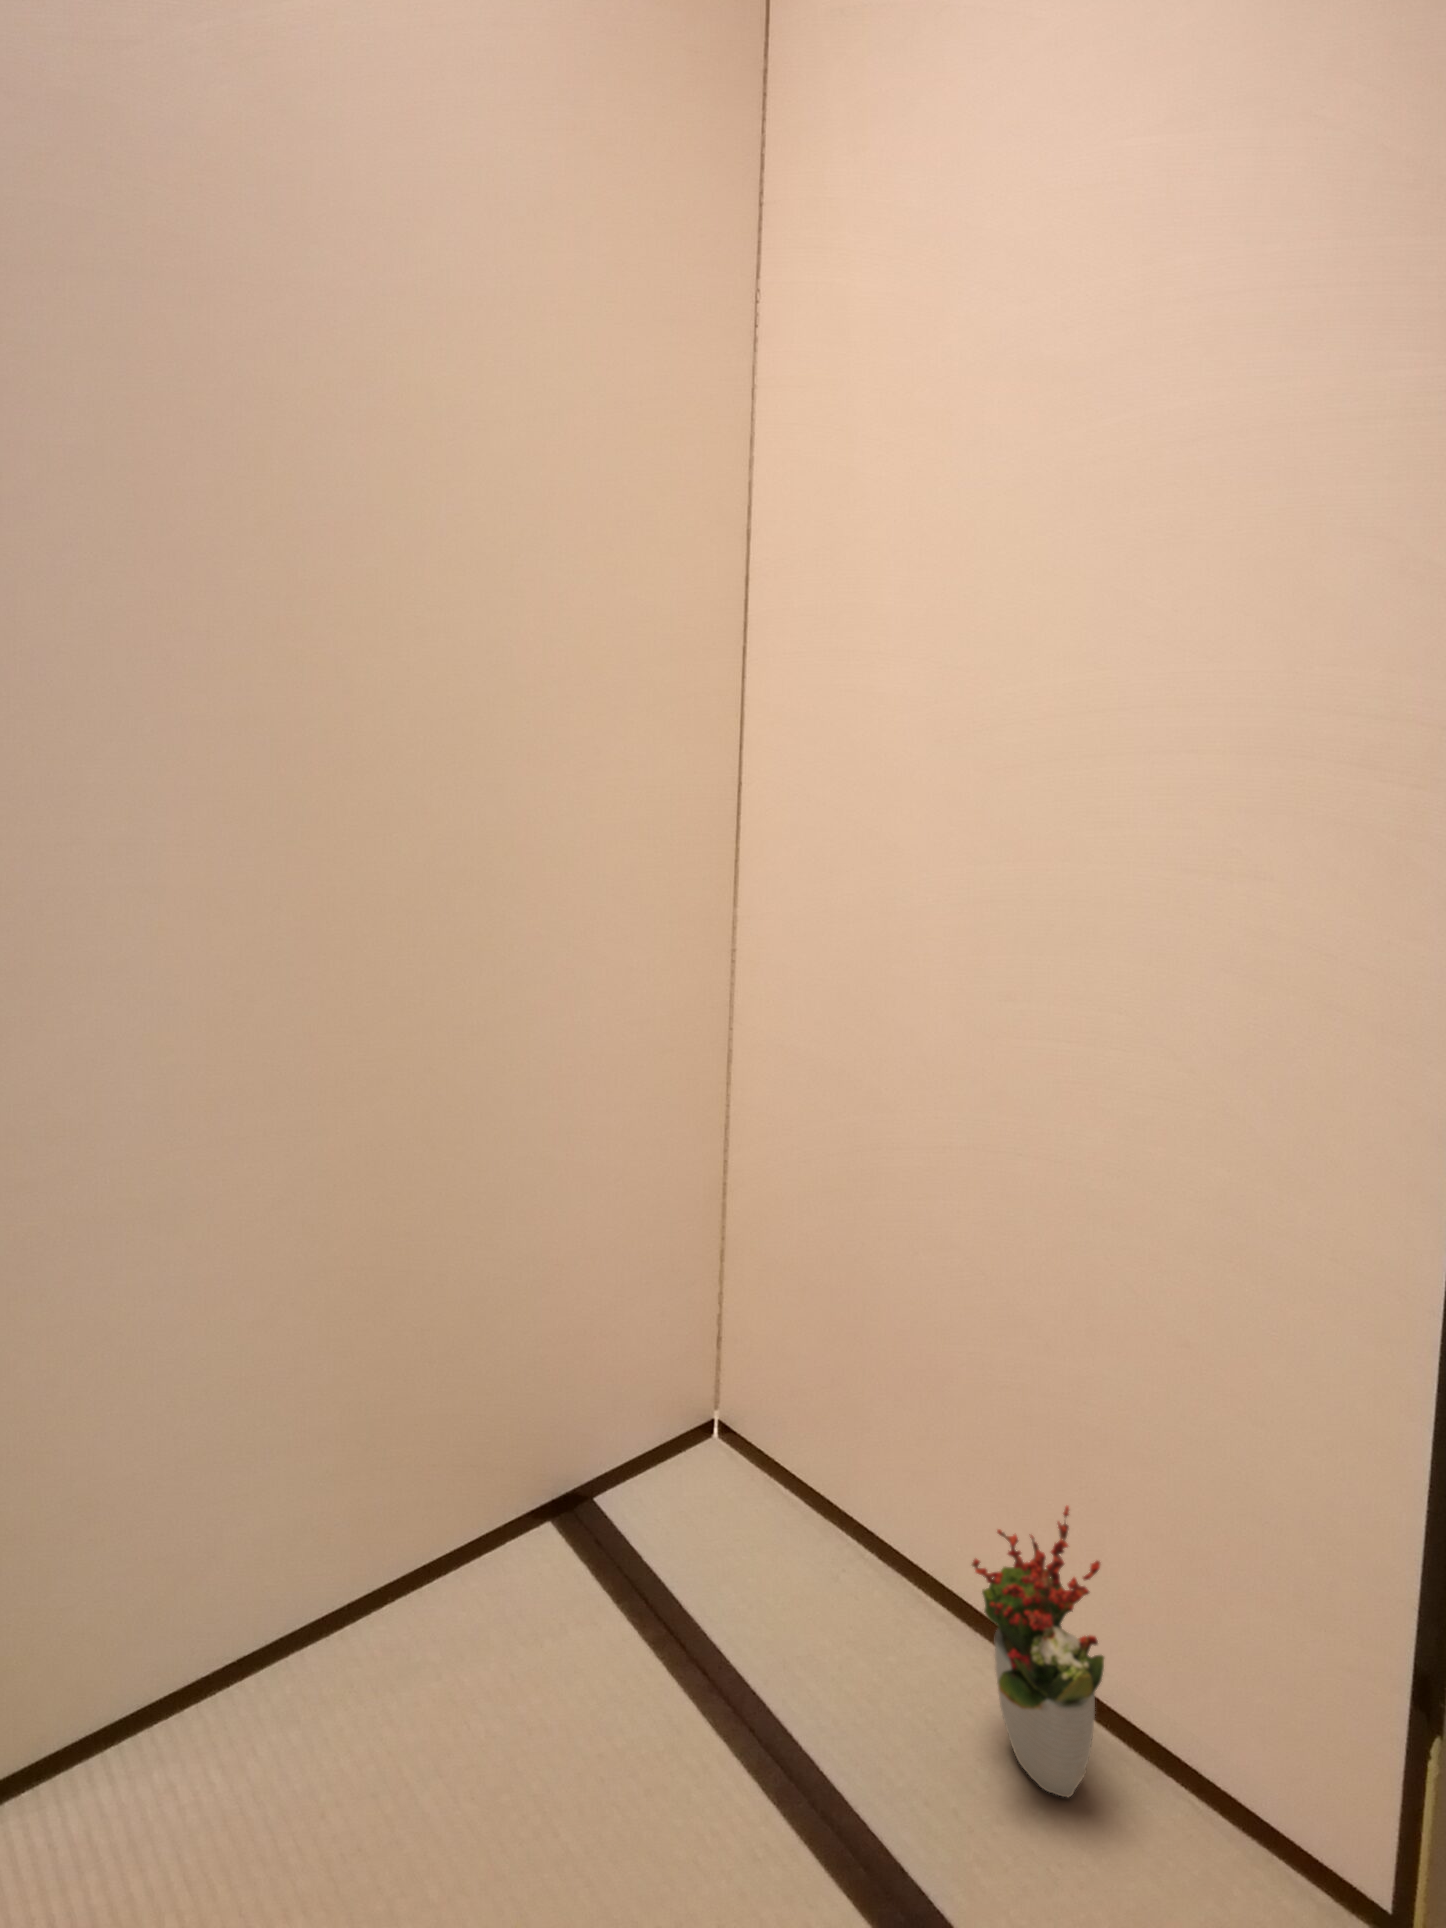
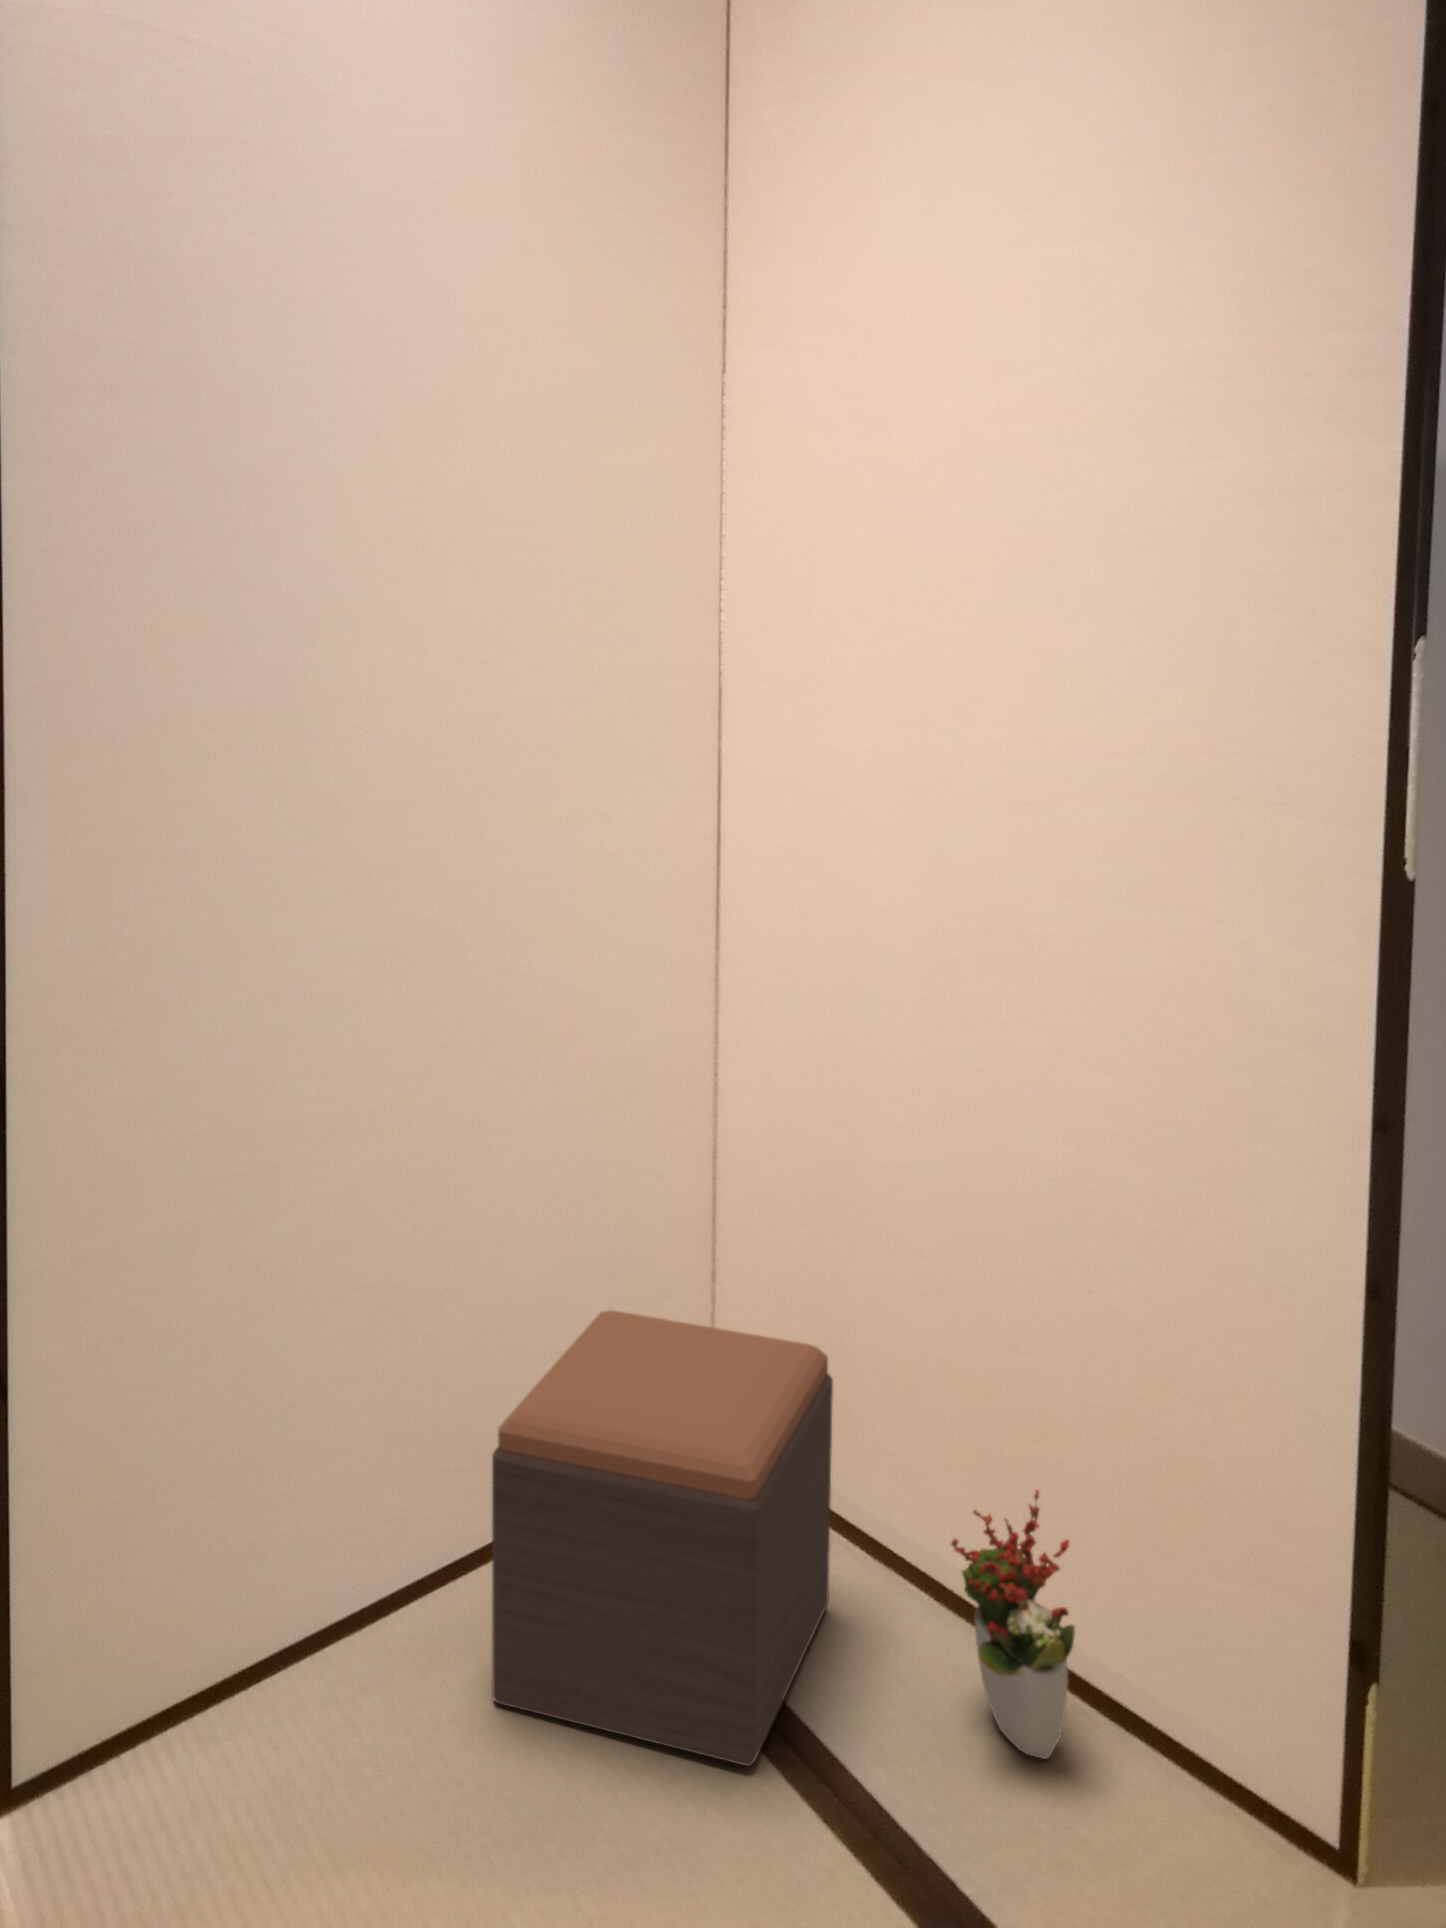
footstool: none [467,1296,847,1802] -> present [492,1310,833,1766]

